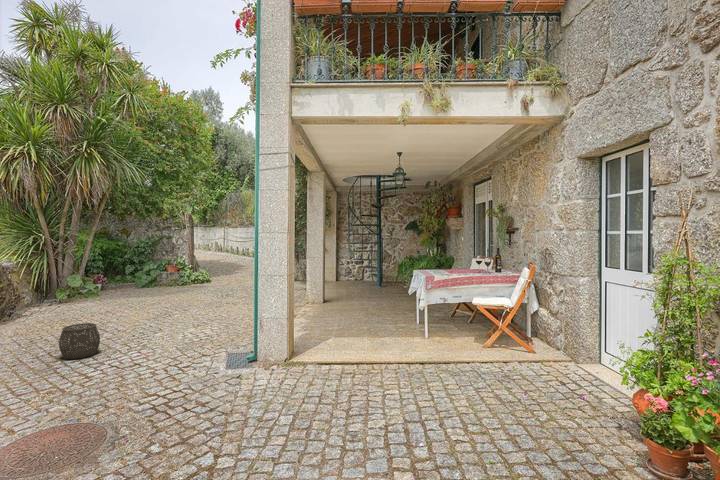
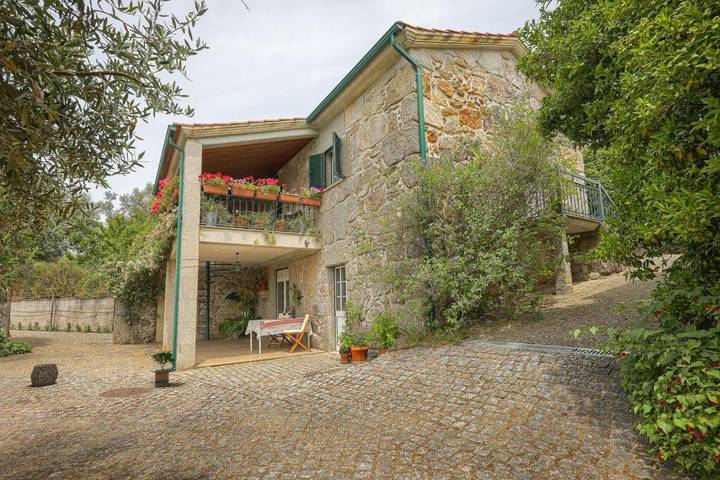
potted tree: none [146,343,198,424] -> present [152,352,175,387]

